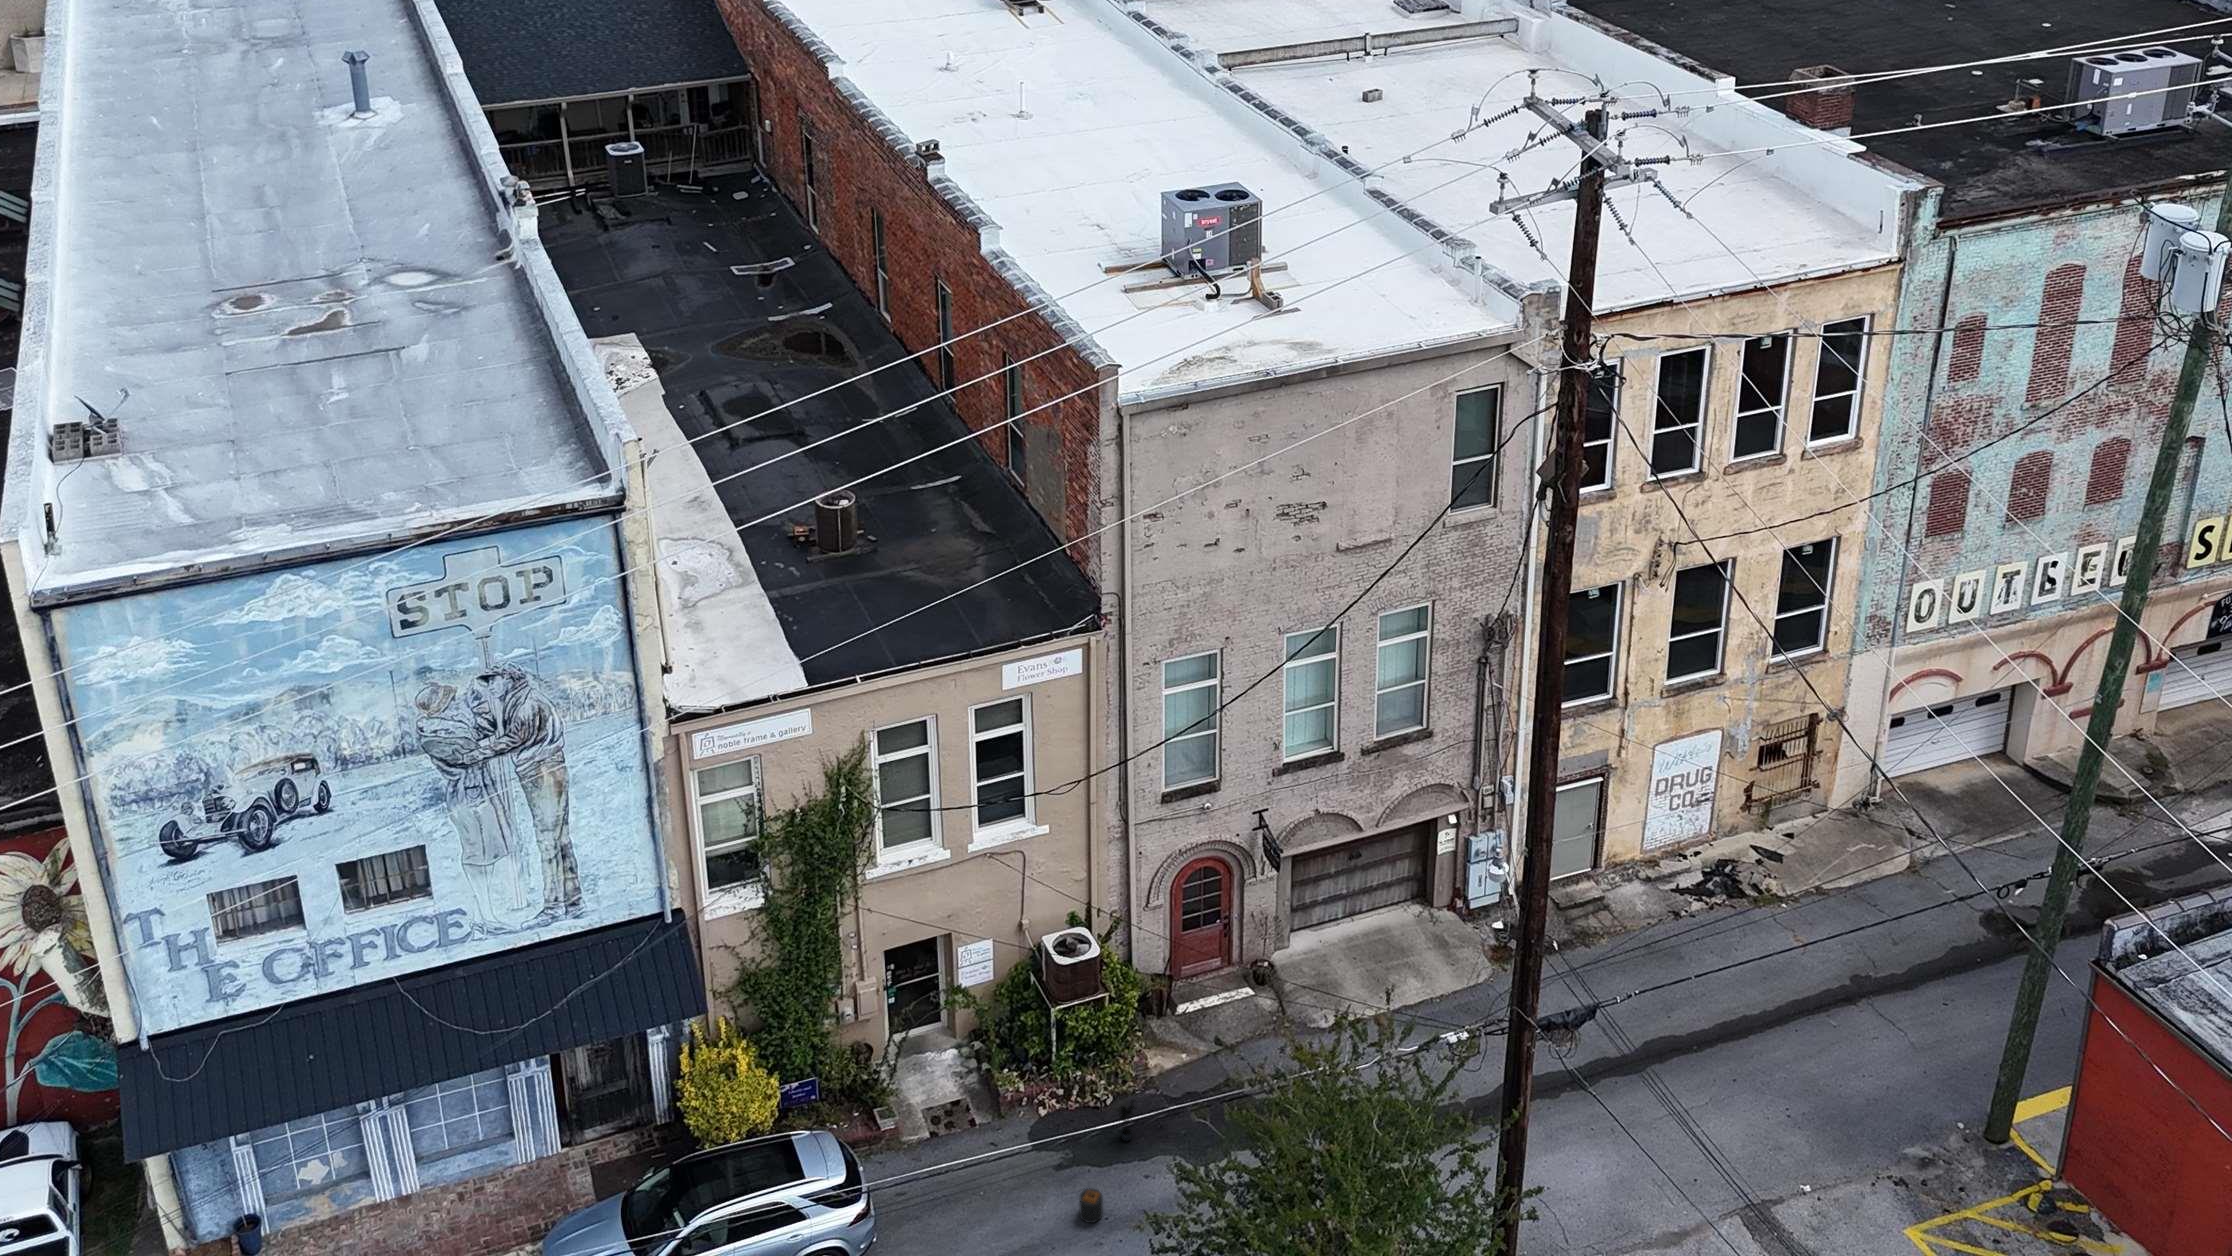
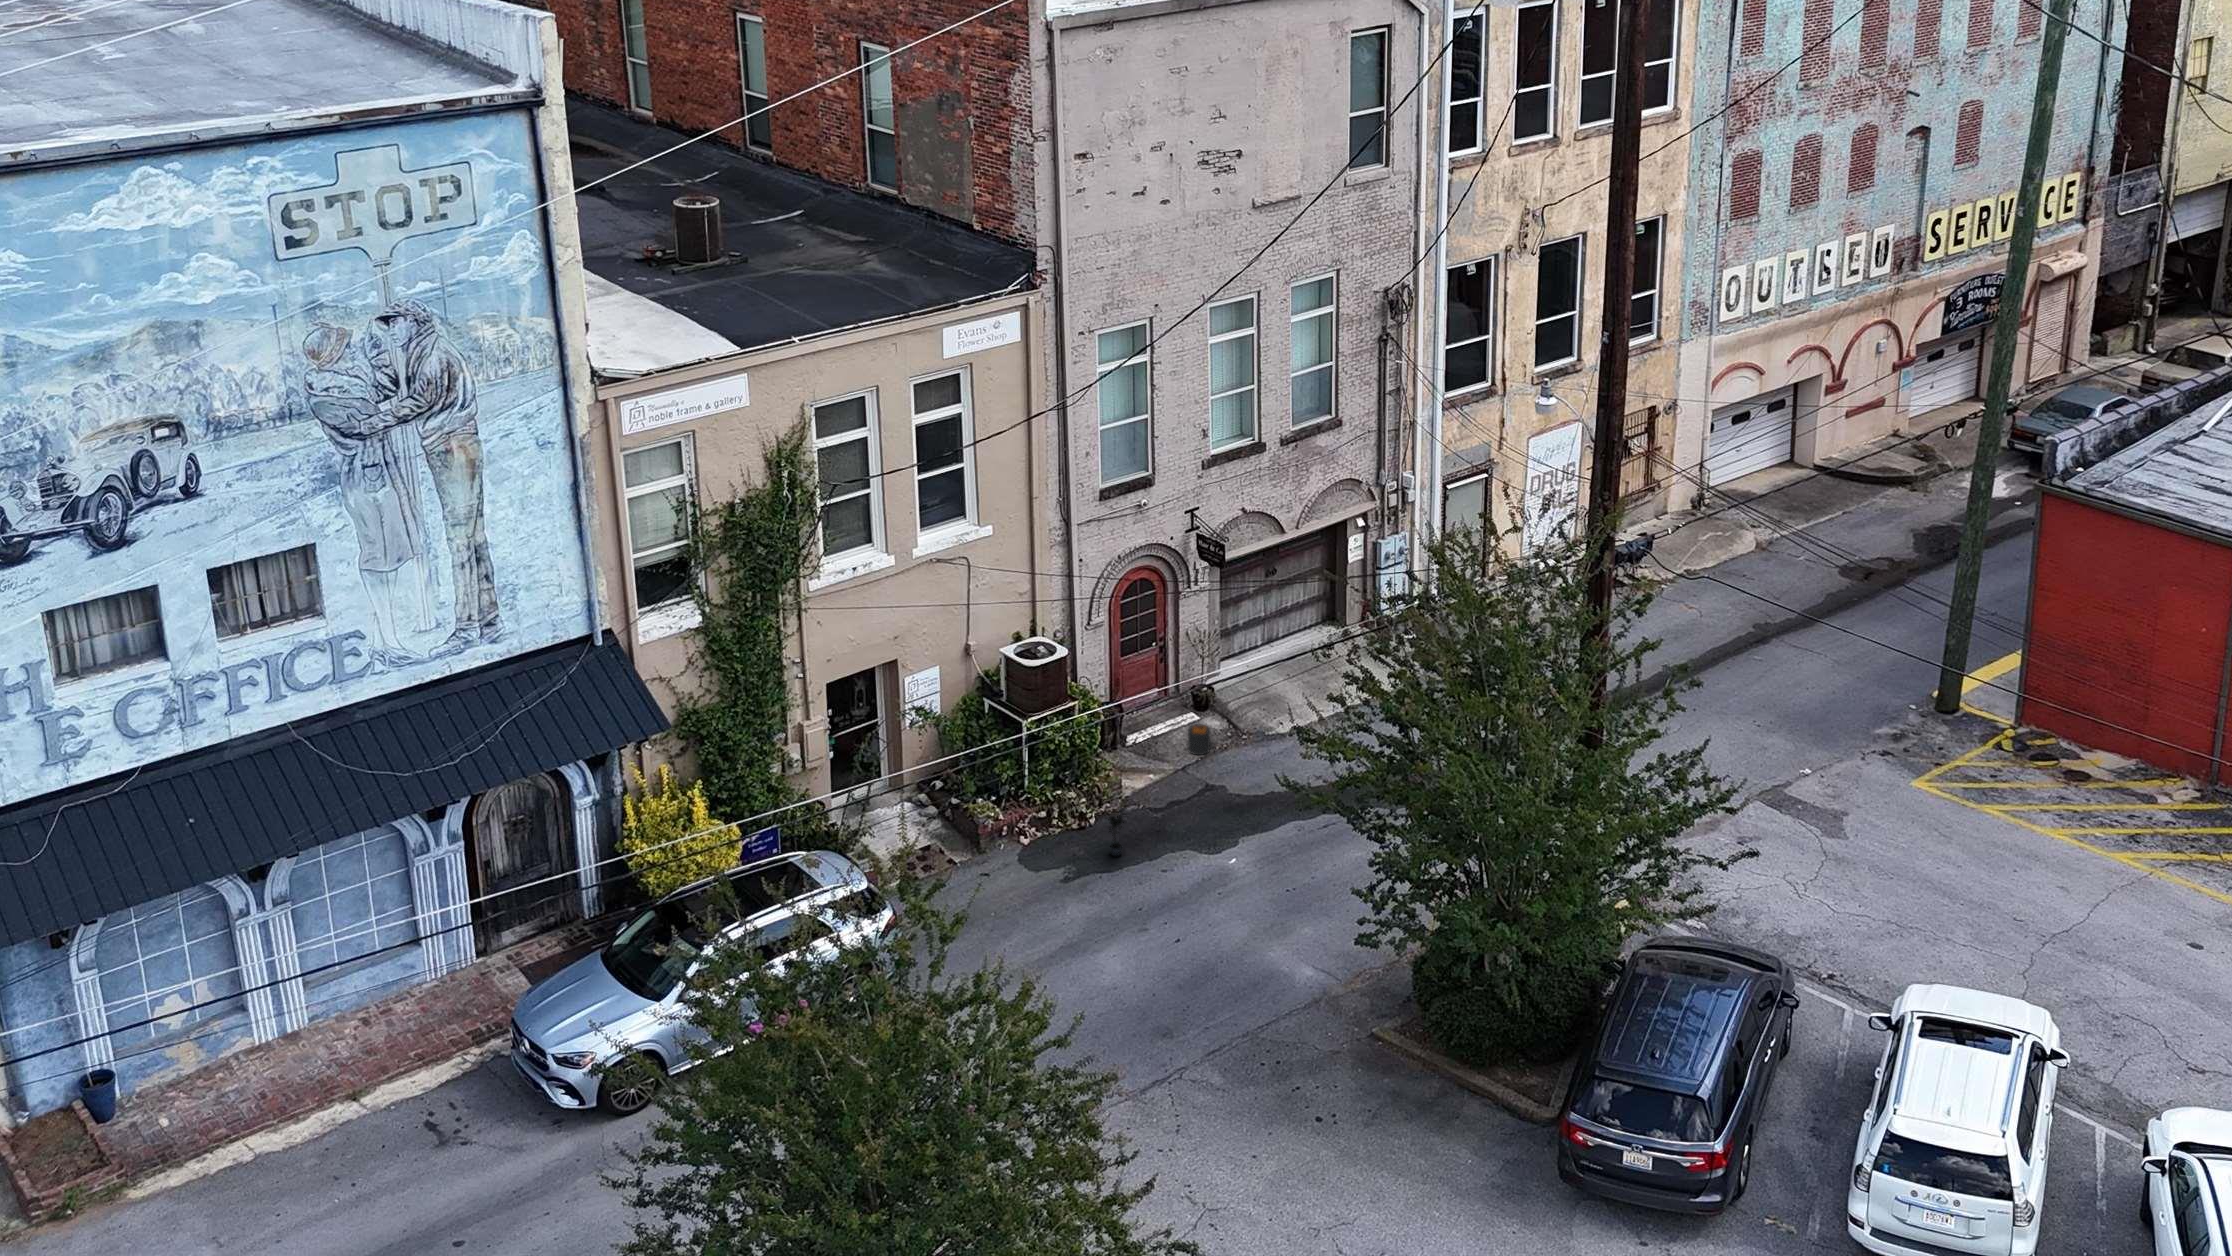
trash can: present [1079,1188,1103,1223] -> present [1188,724,1210,755]

